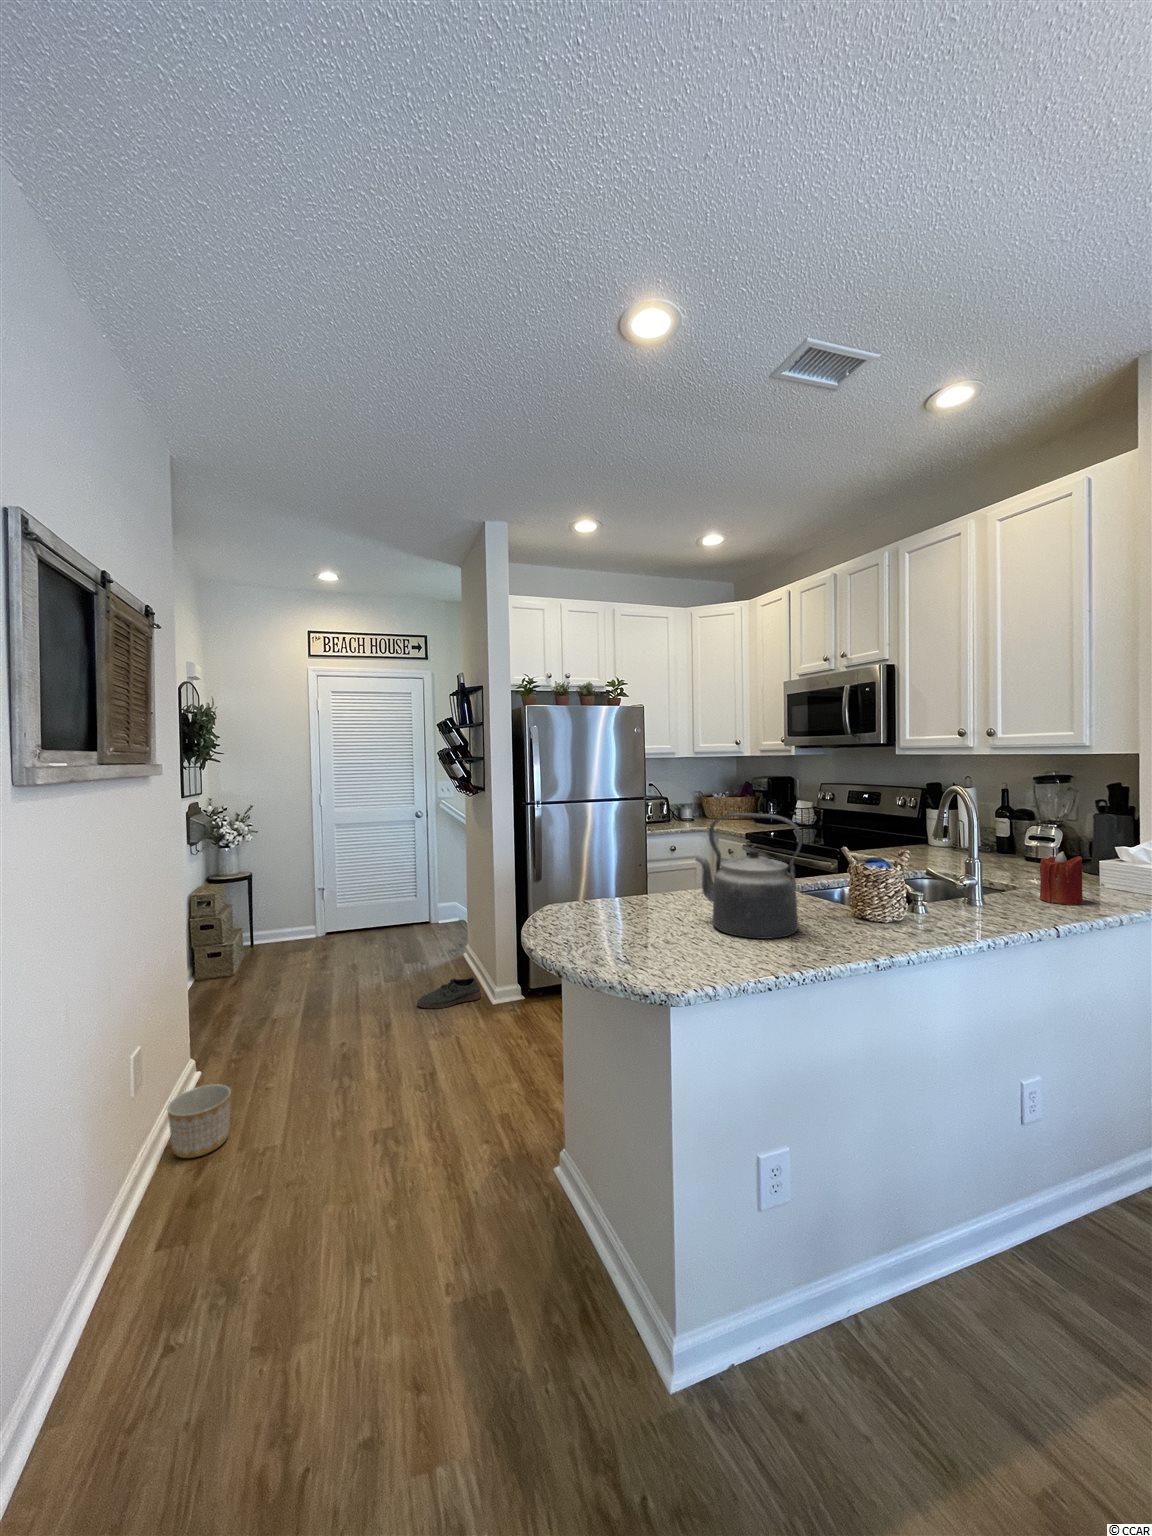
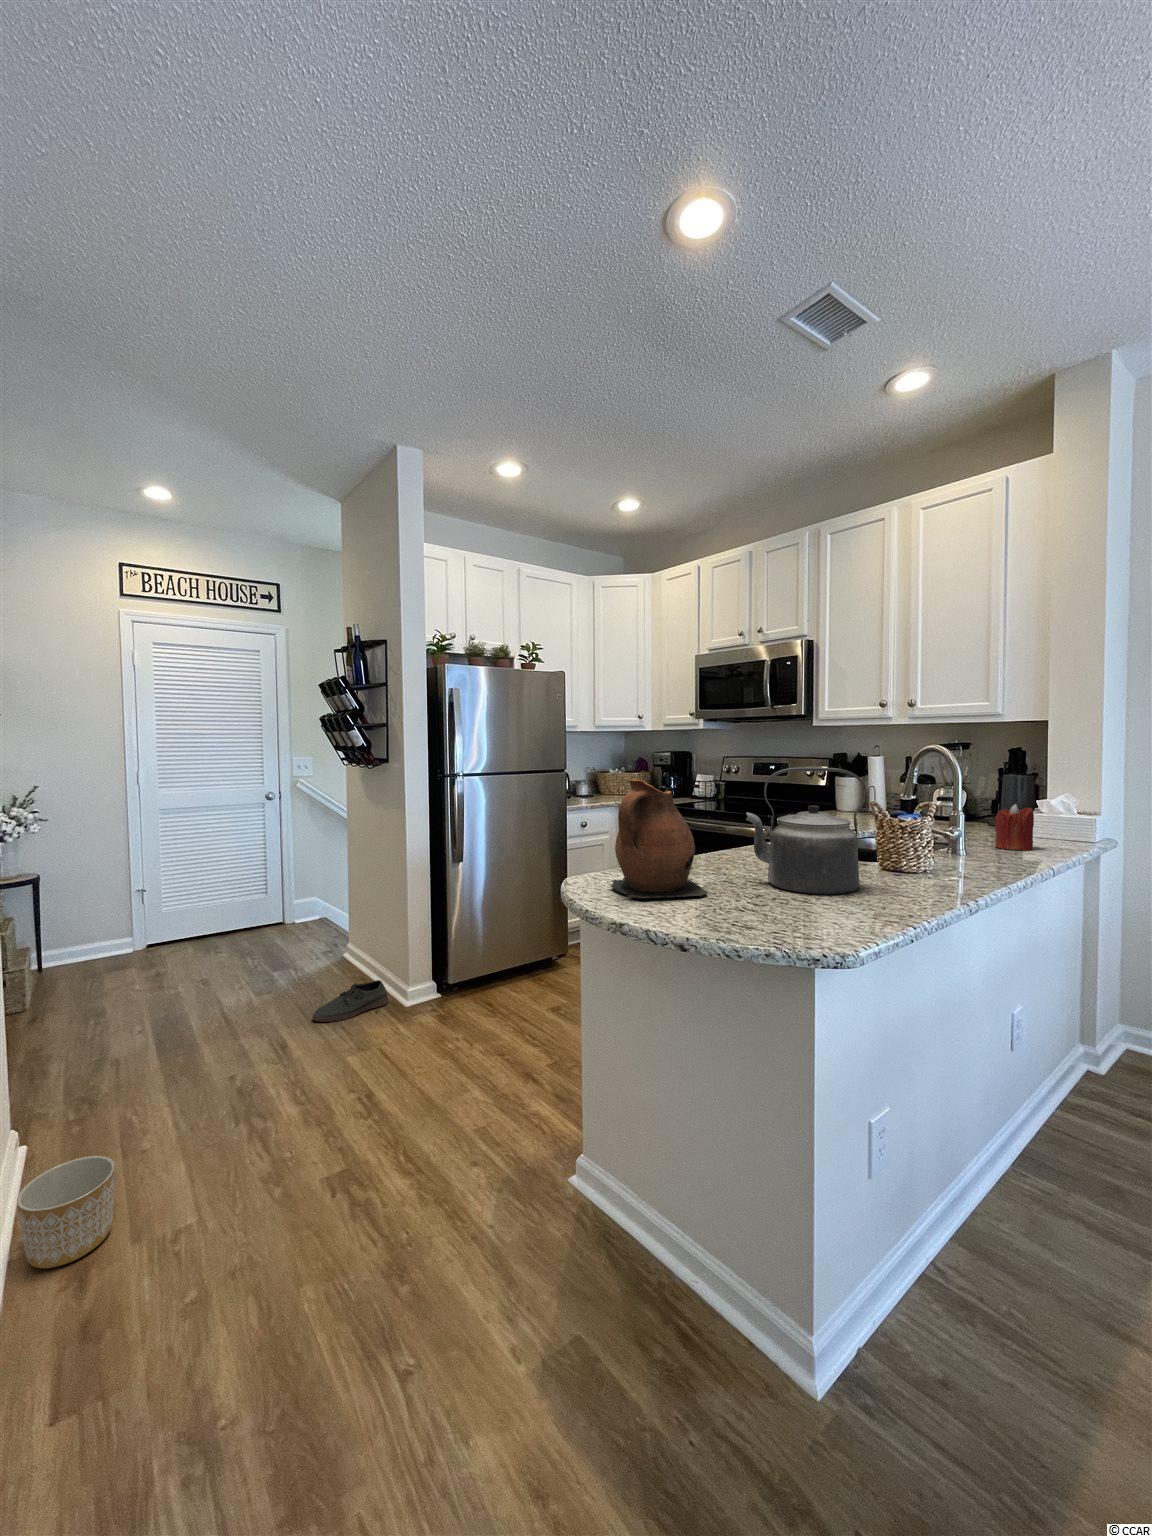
ceramic pitcher: none [560,822,644,932] -> present [607,779,708,898]

